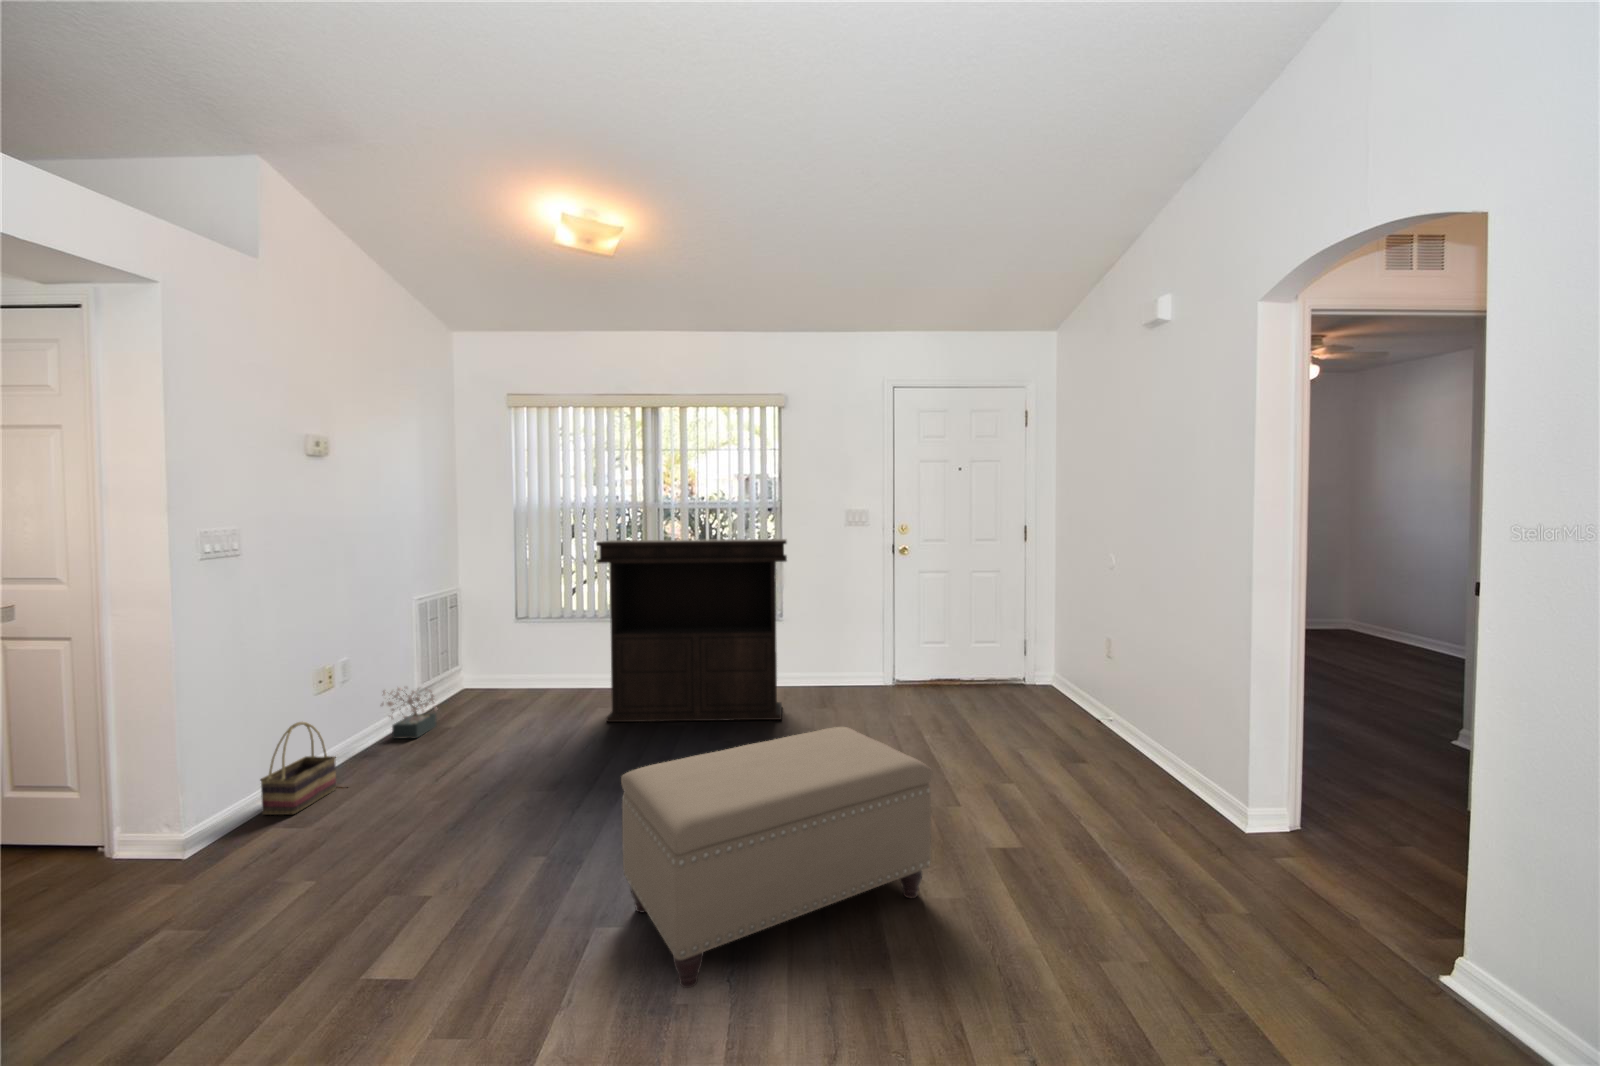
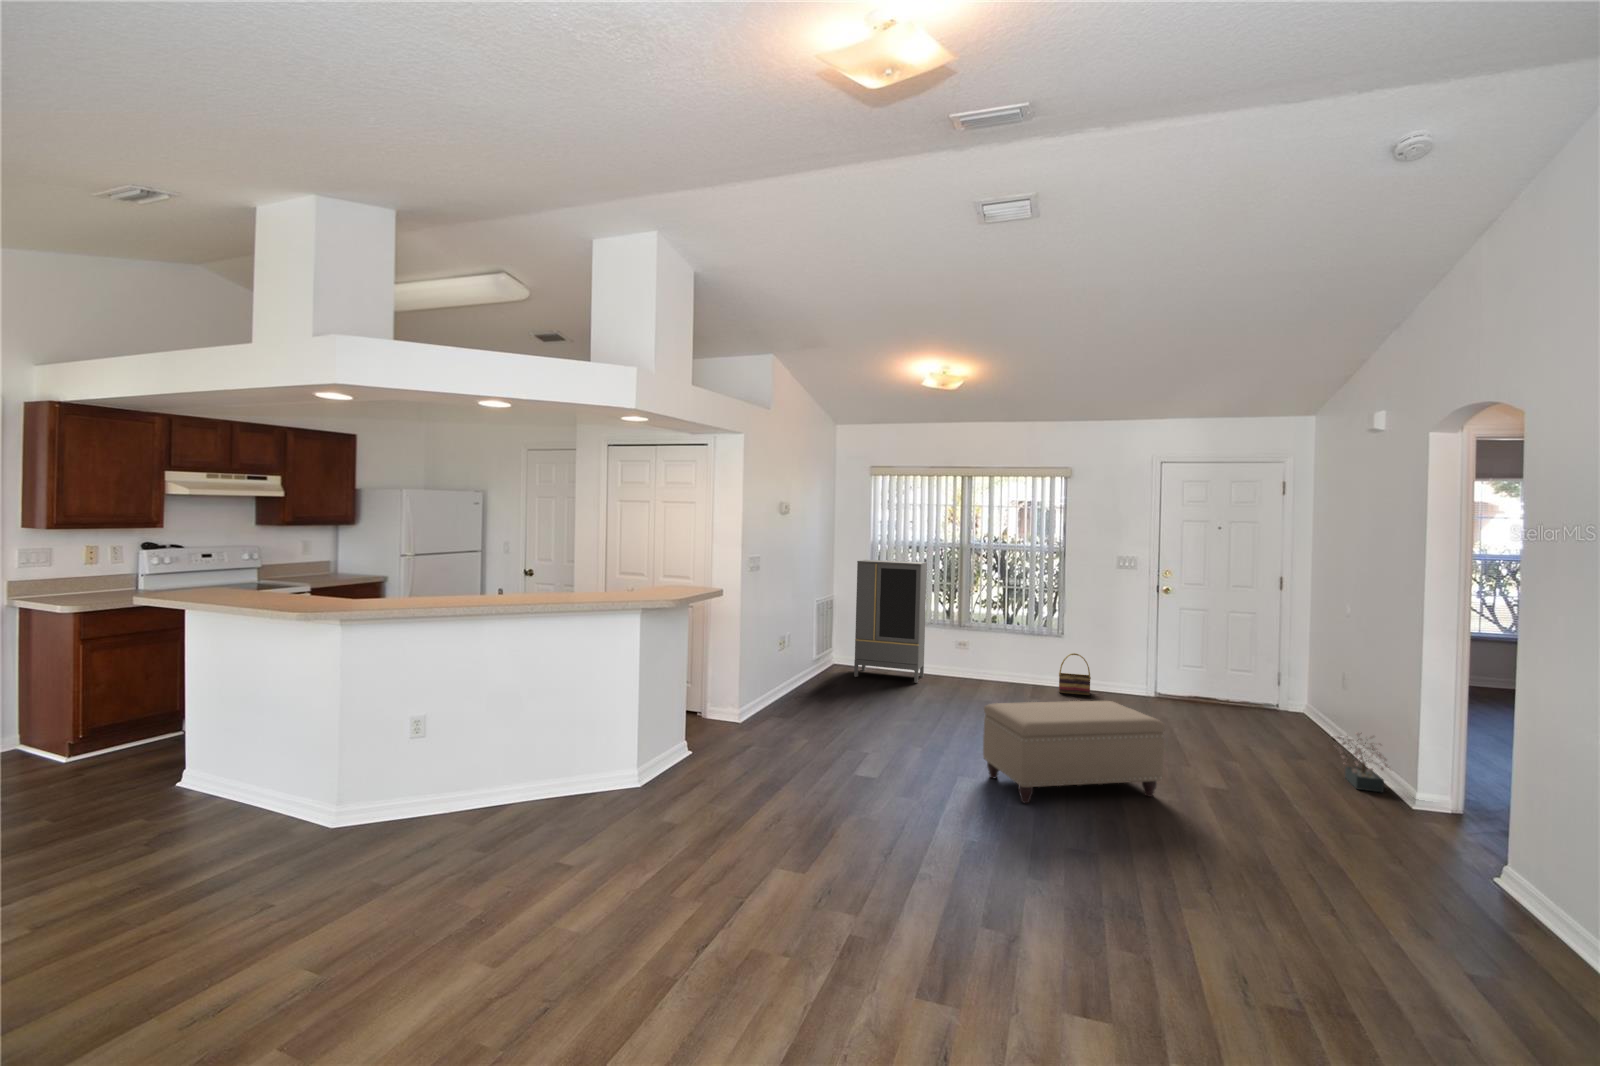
cabinet: none [488,530,601,704] -> present [854,560,927,683]
console table: present [596,539,787,722] -> none [935,572,1072,708]
decorative plant: present [382,688,437,739] -> present [1335,732,1389,792]
basket: present [260,722,336,815] -> present [1059,653,1091,695]

